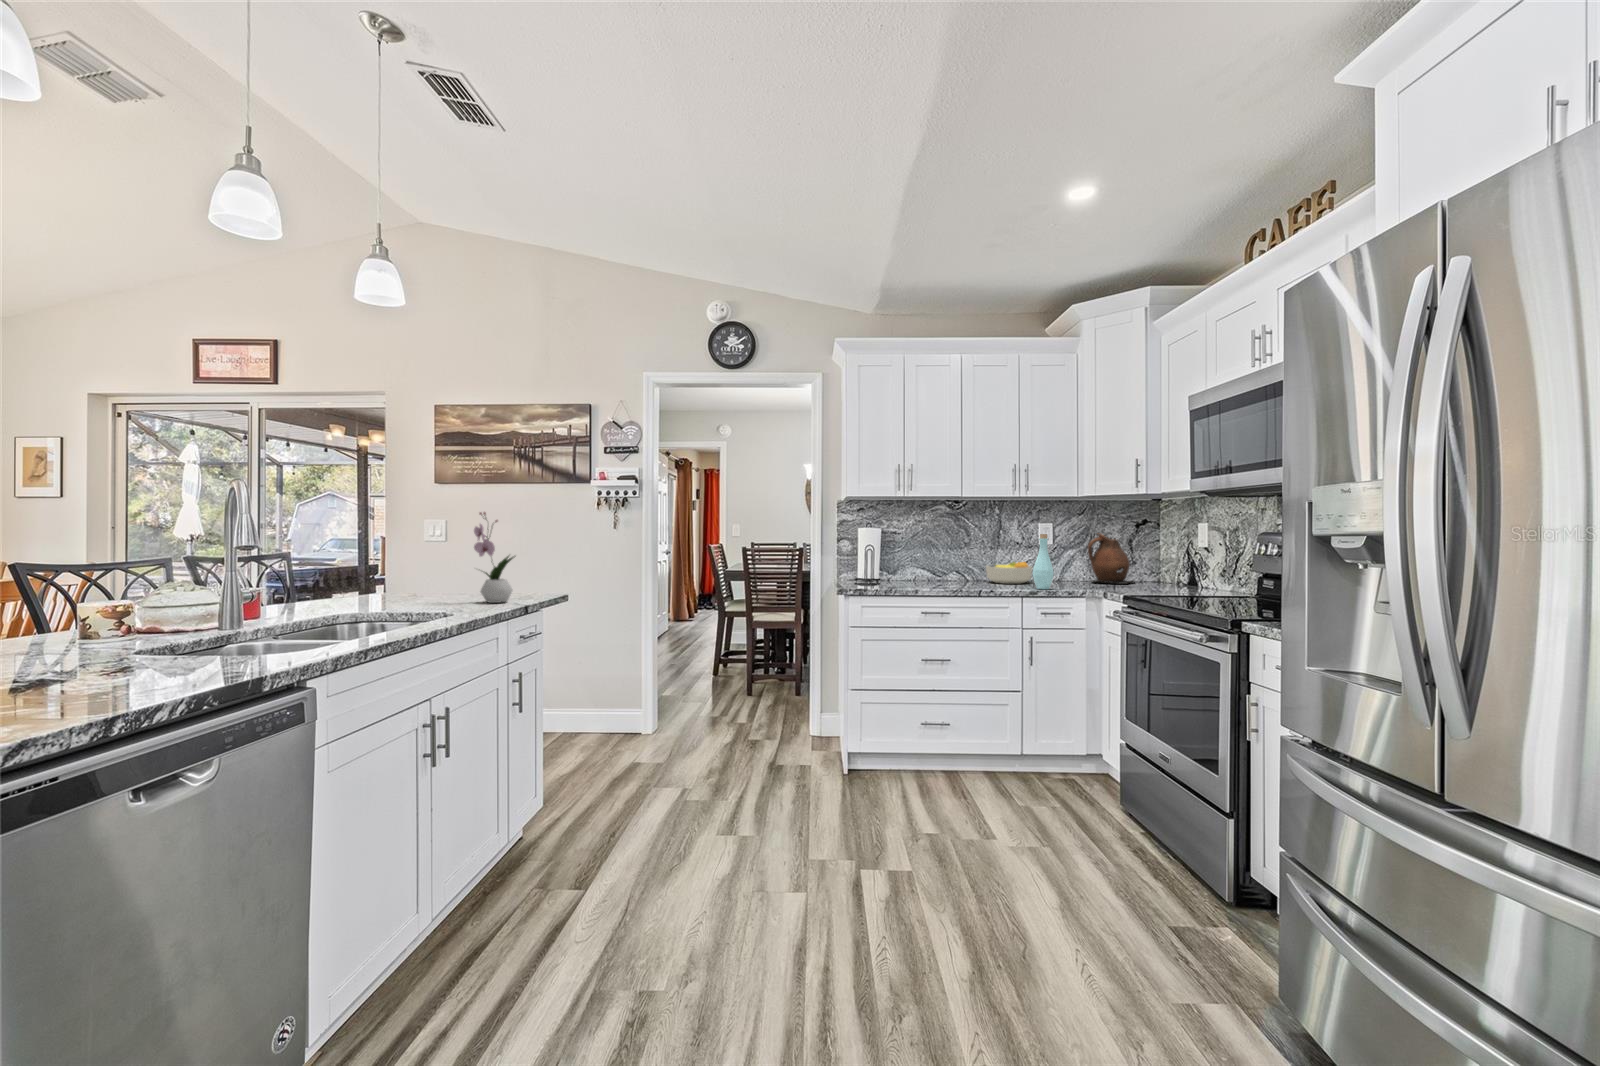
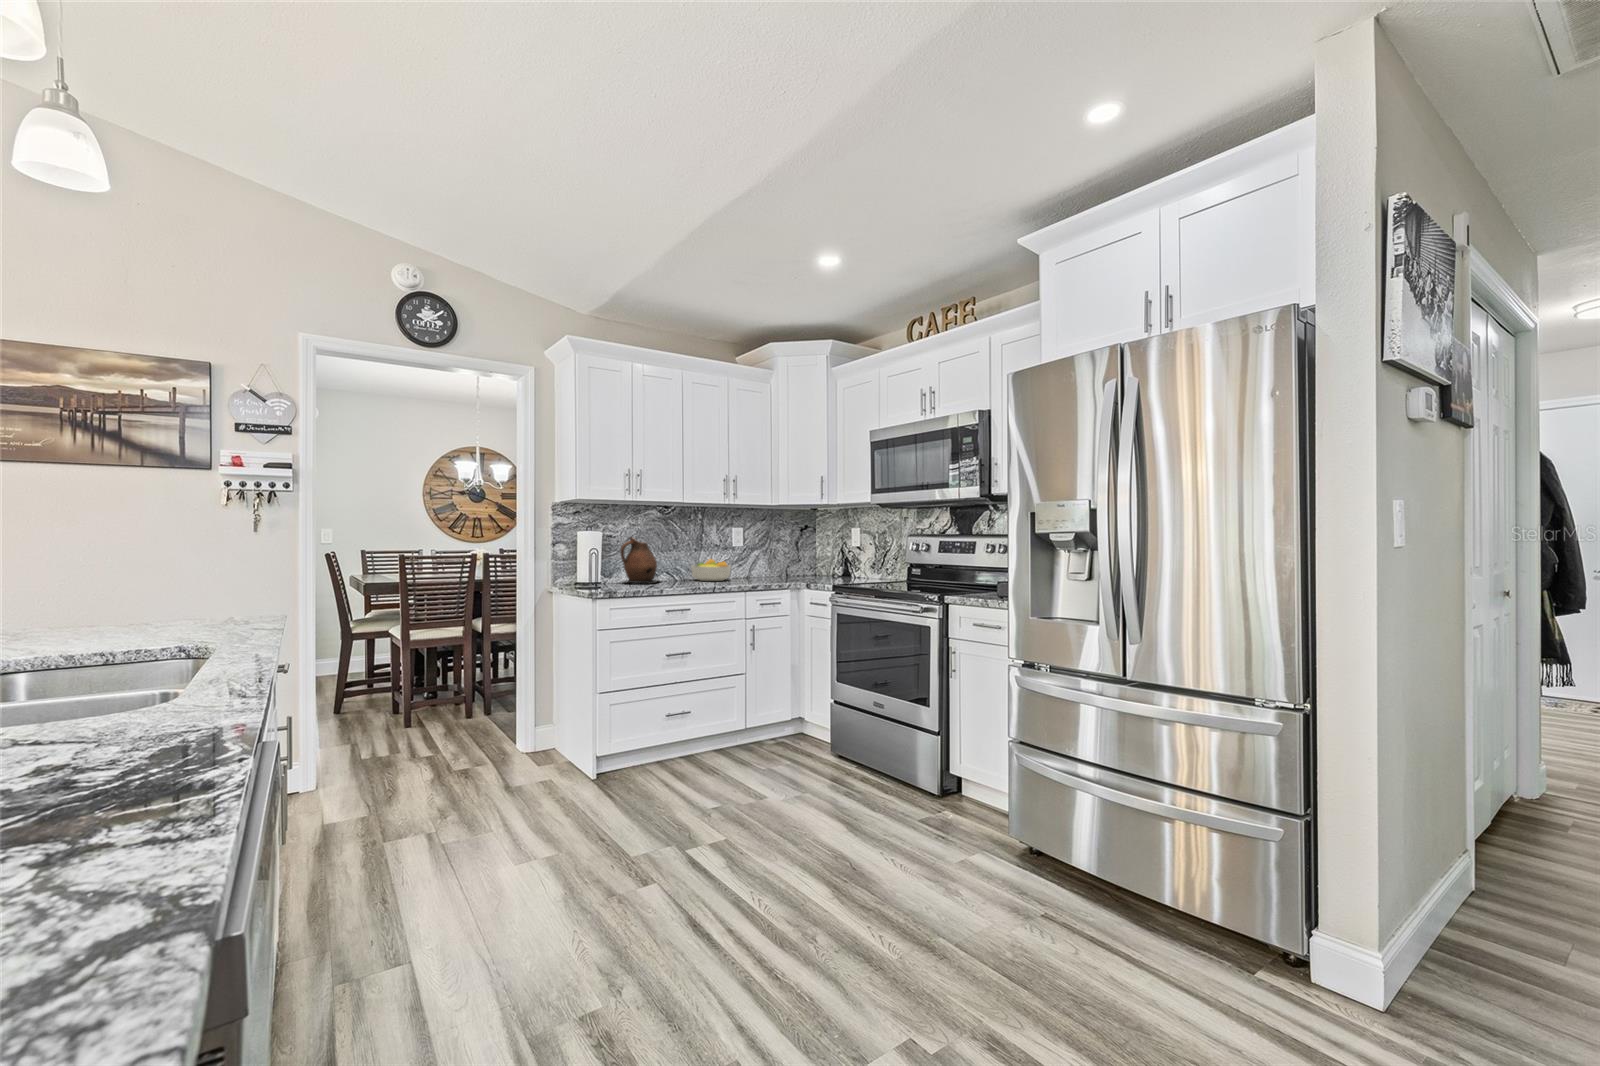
flower arrangement: present [474,512,514,603] -> none [173,509,247,634]
bottle: present [1033,534,1054,589] -> none [746,537,763,584]
ceramic pitcher: present [1088,534,1134,584] -> present [620,537,657,583]

